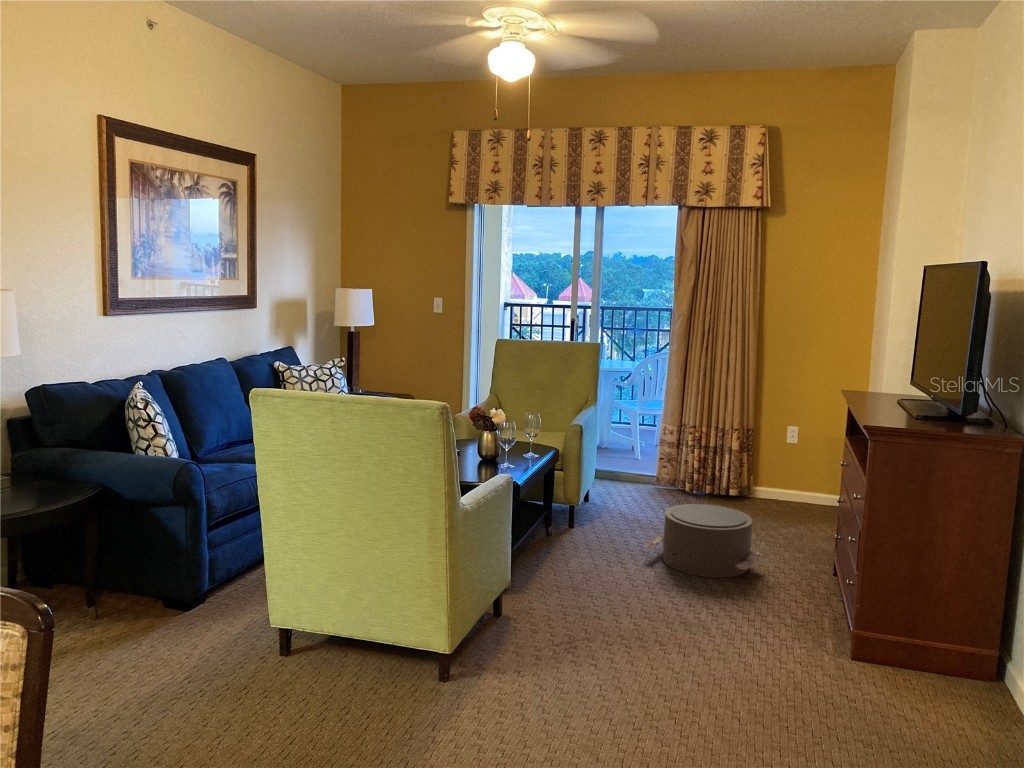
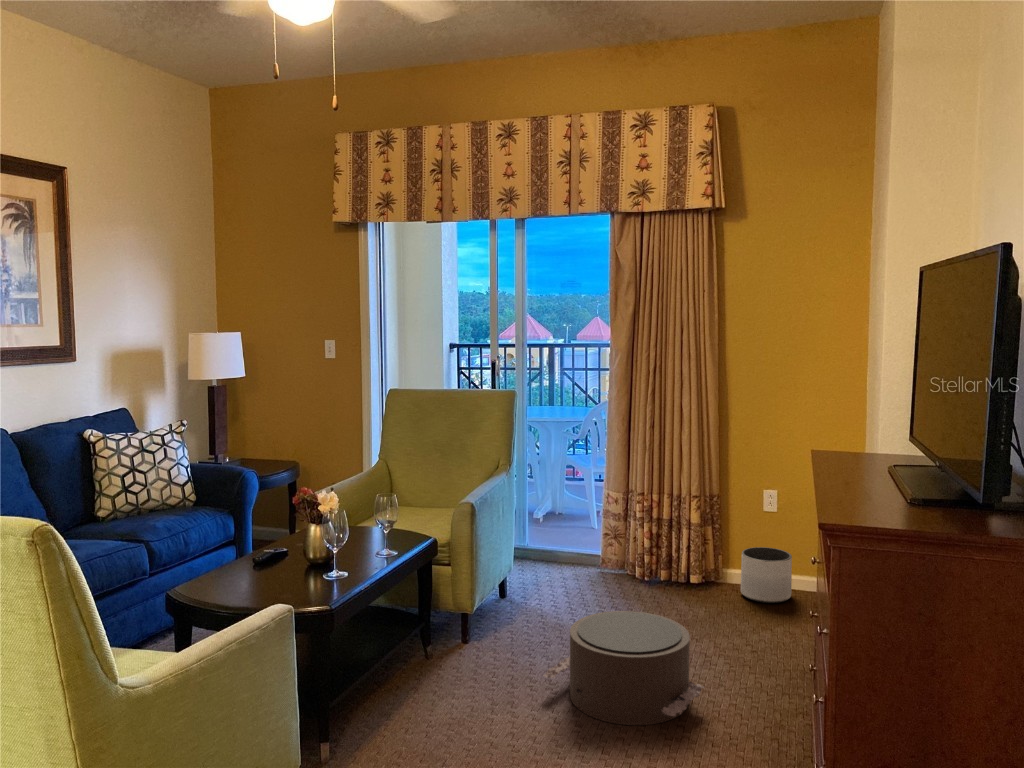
planter: none [768,470,809,511] -> present [741,547,792,603]

